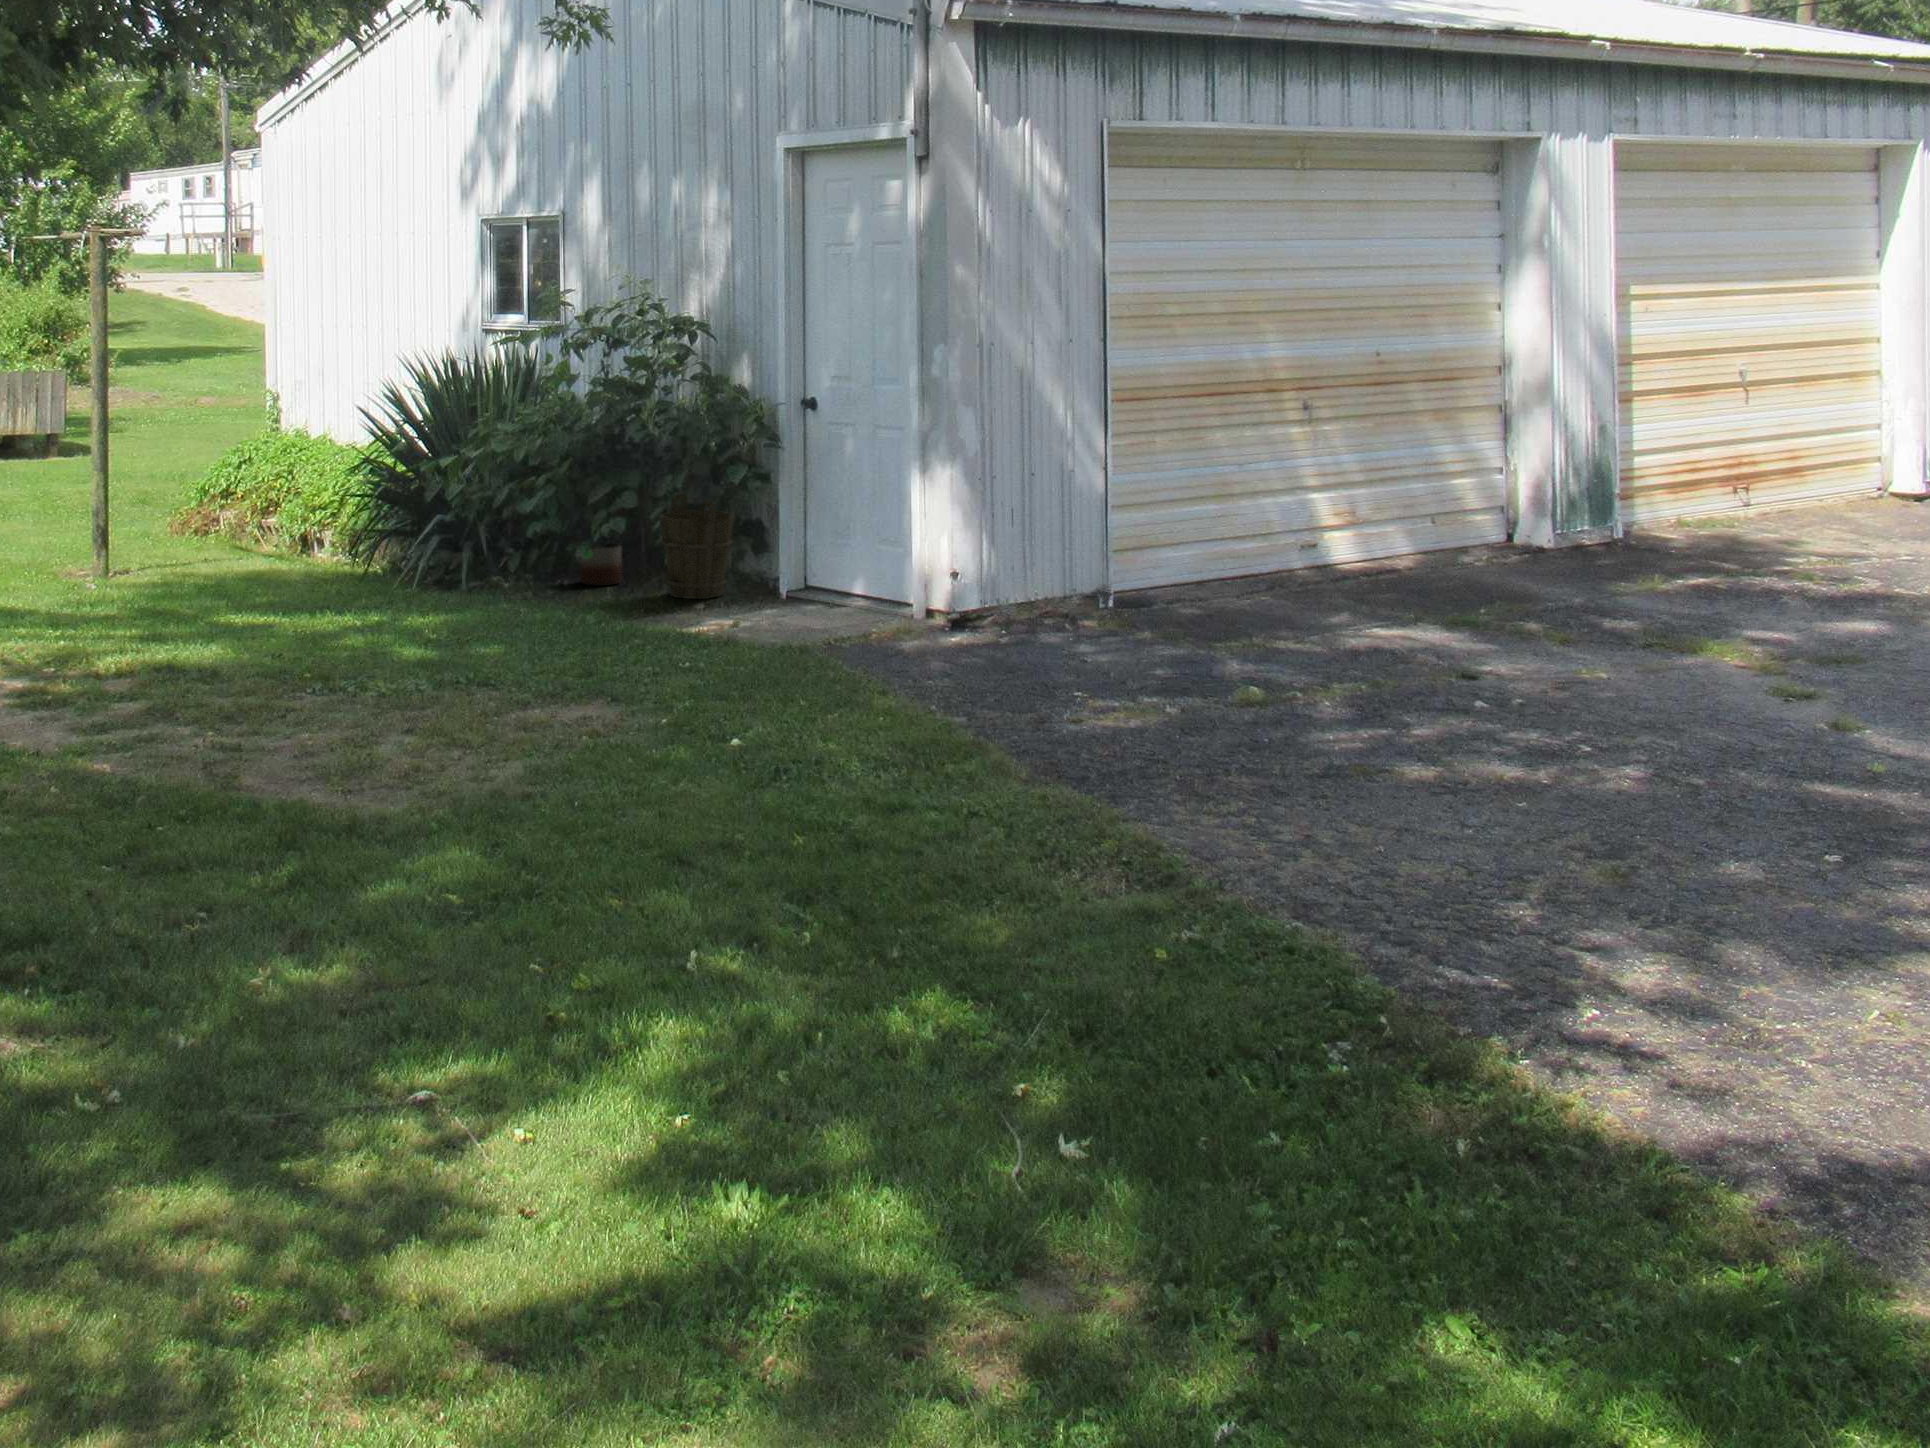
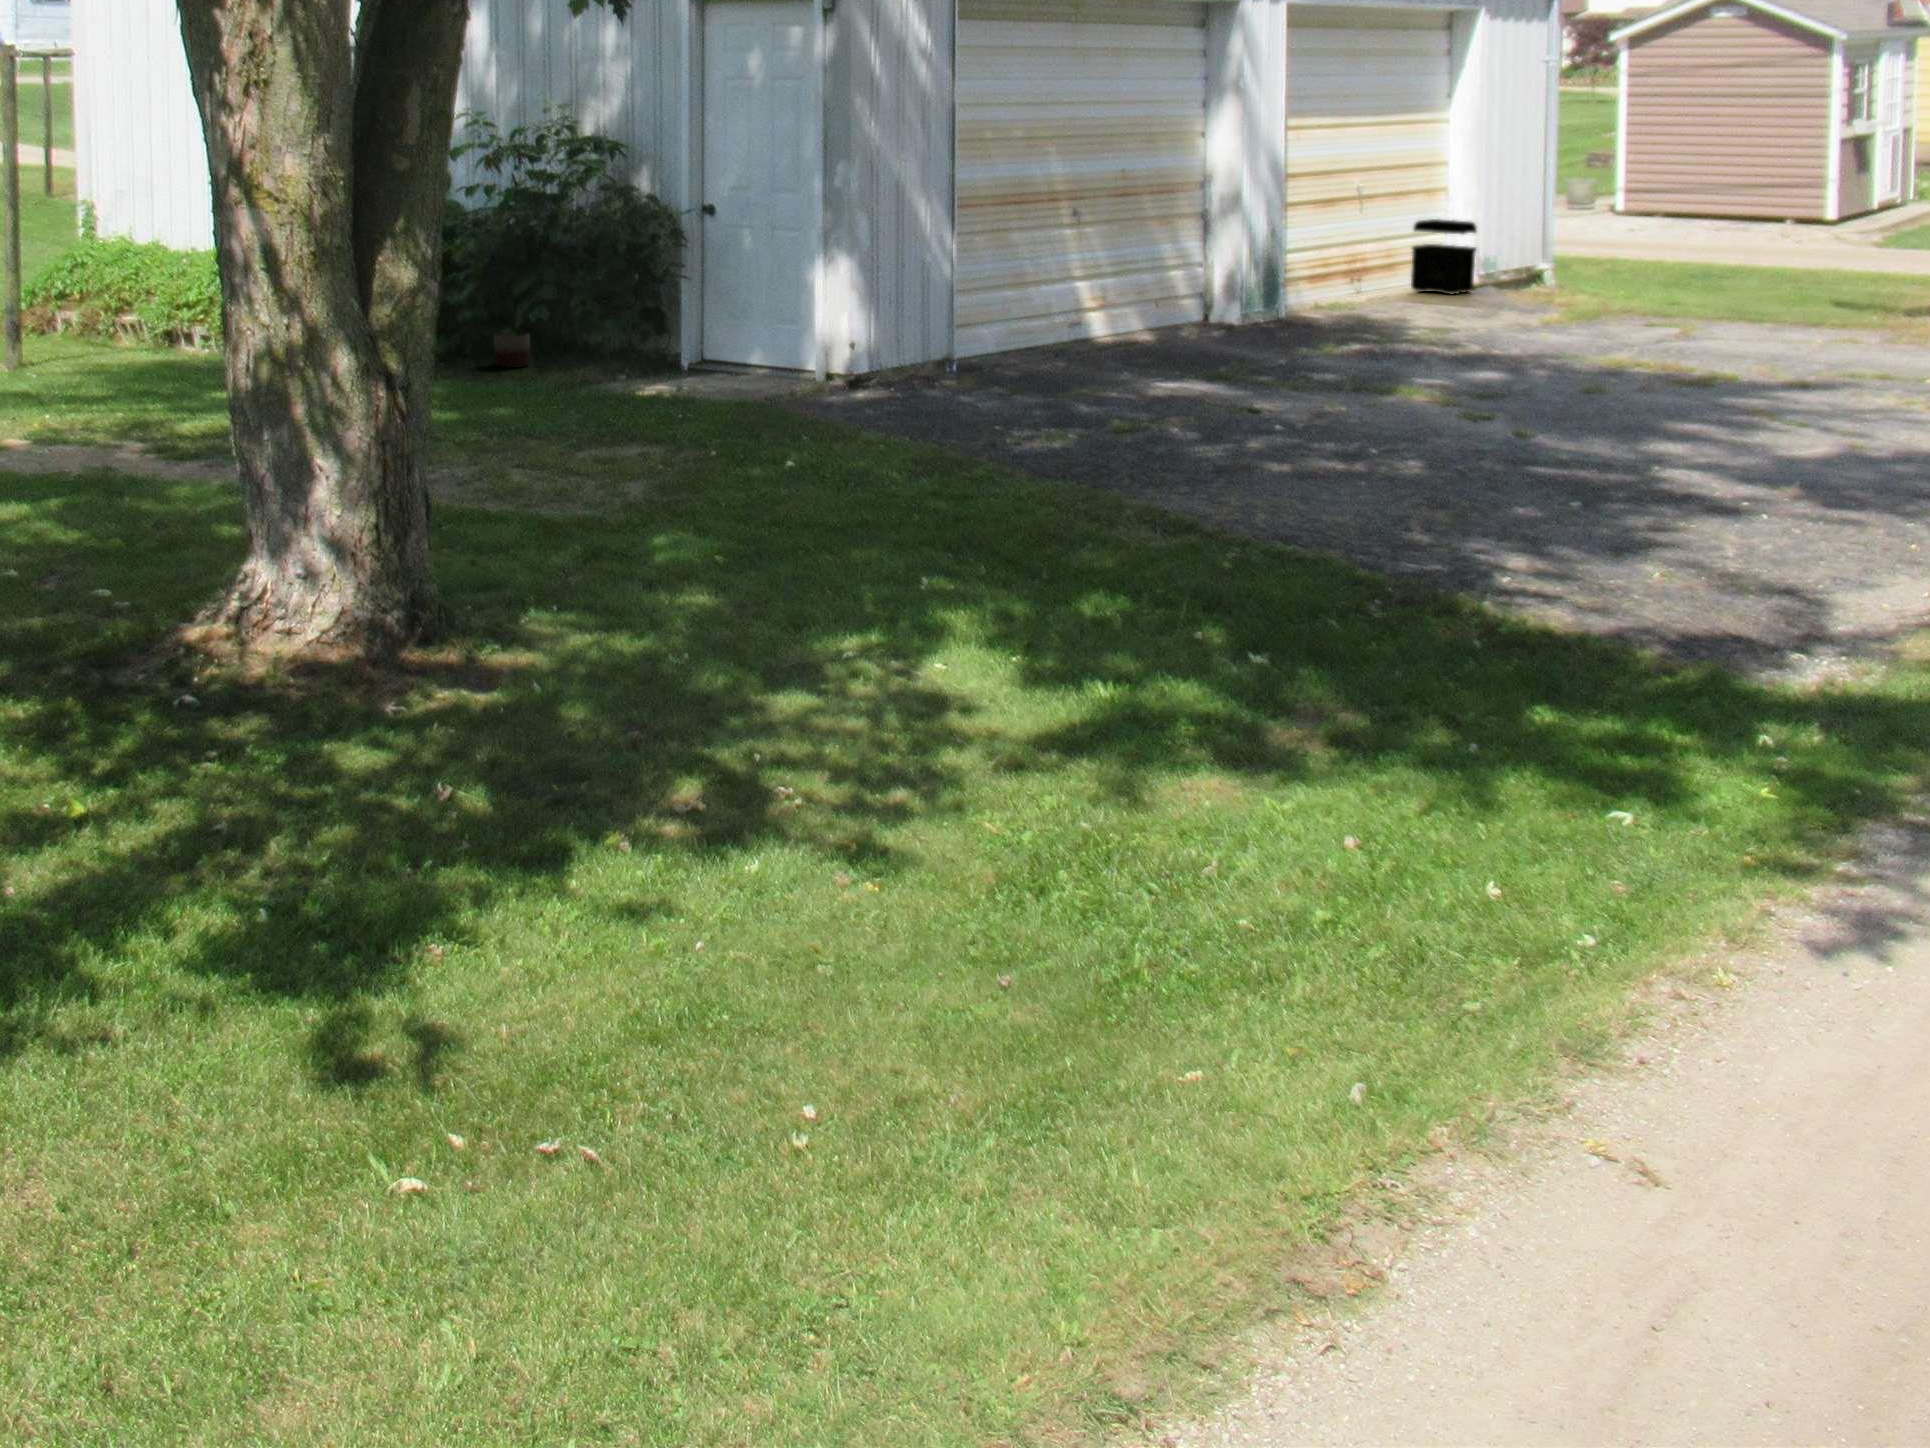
toolbox: none [1826,411,1917,506] -> present [1411,219,1477,294]
bucket: present [659,494,735,599] -> none [576,288,640,376]

